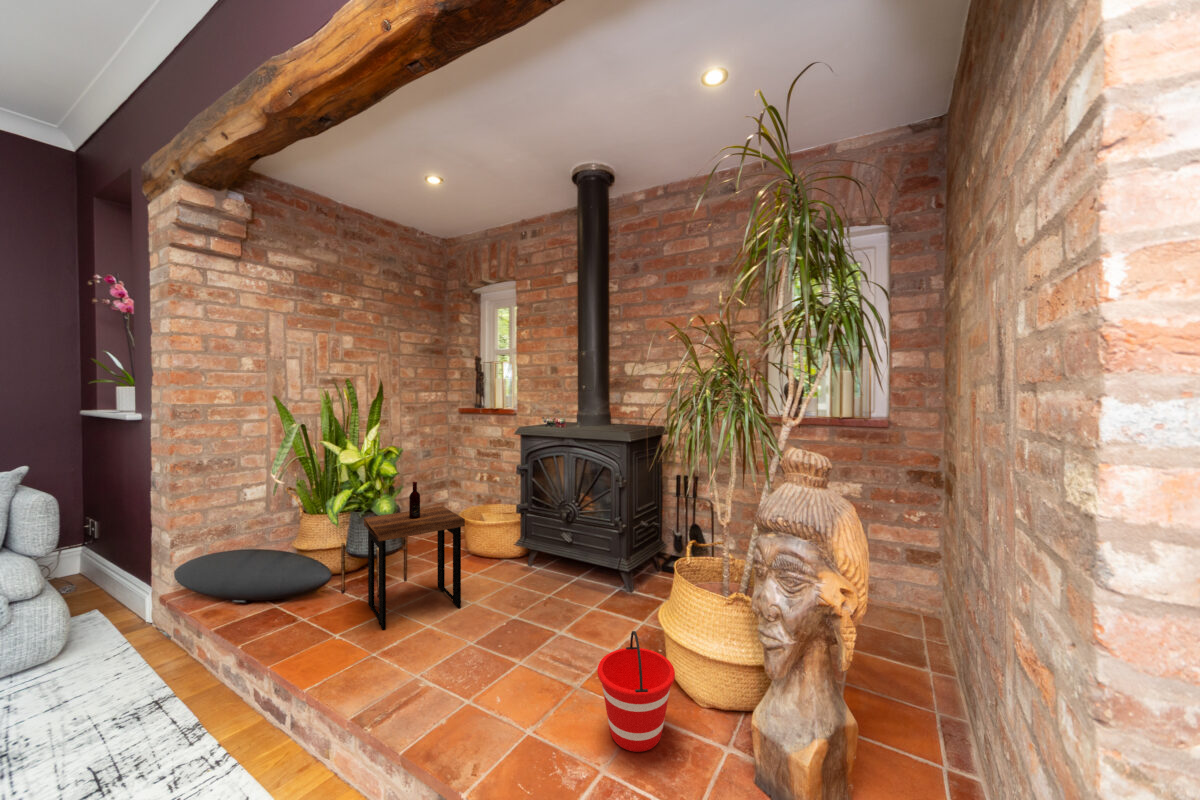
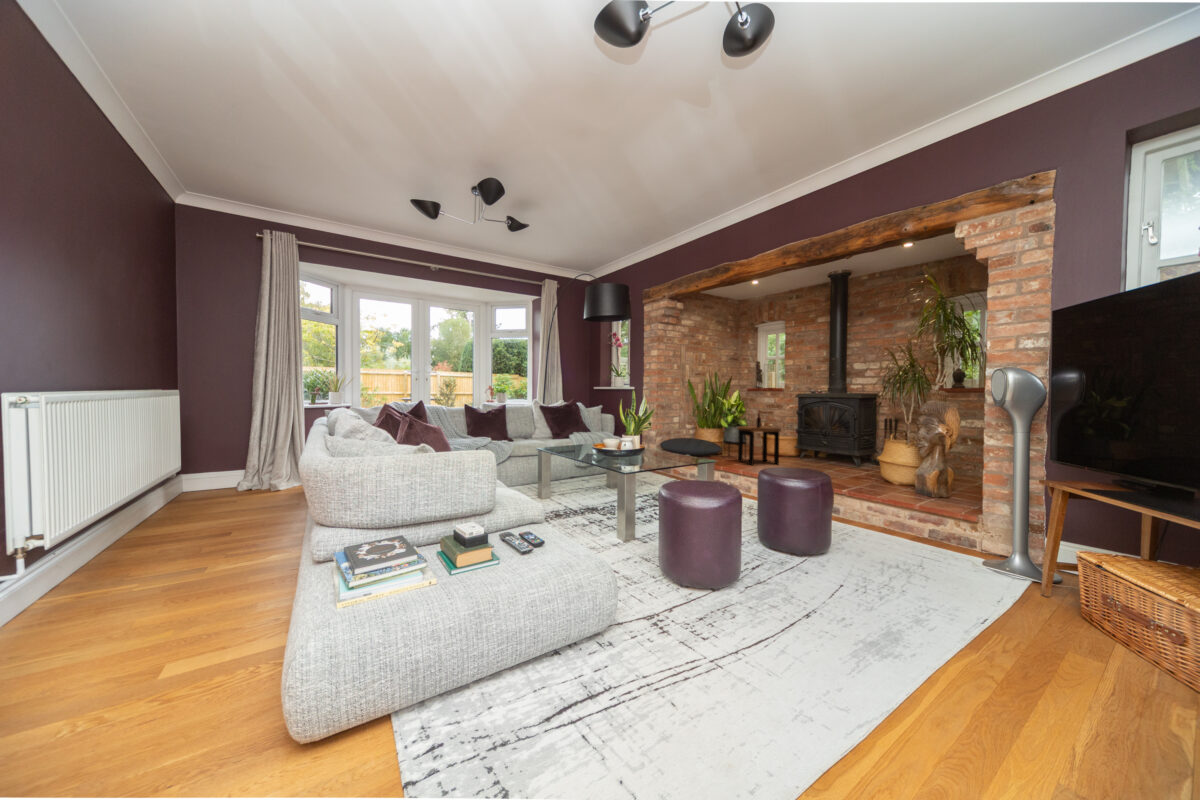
bucket: present [597,631,675,752] -> none [854,454,884,488]

